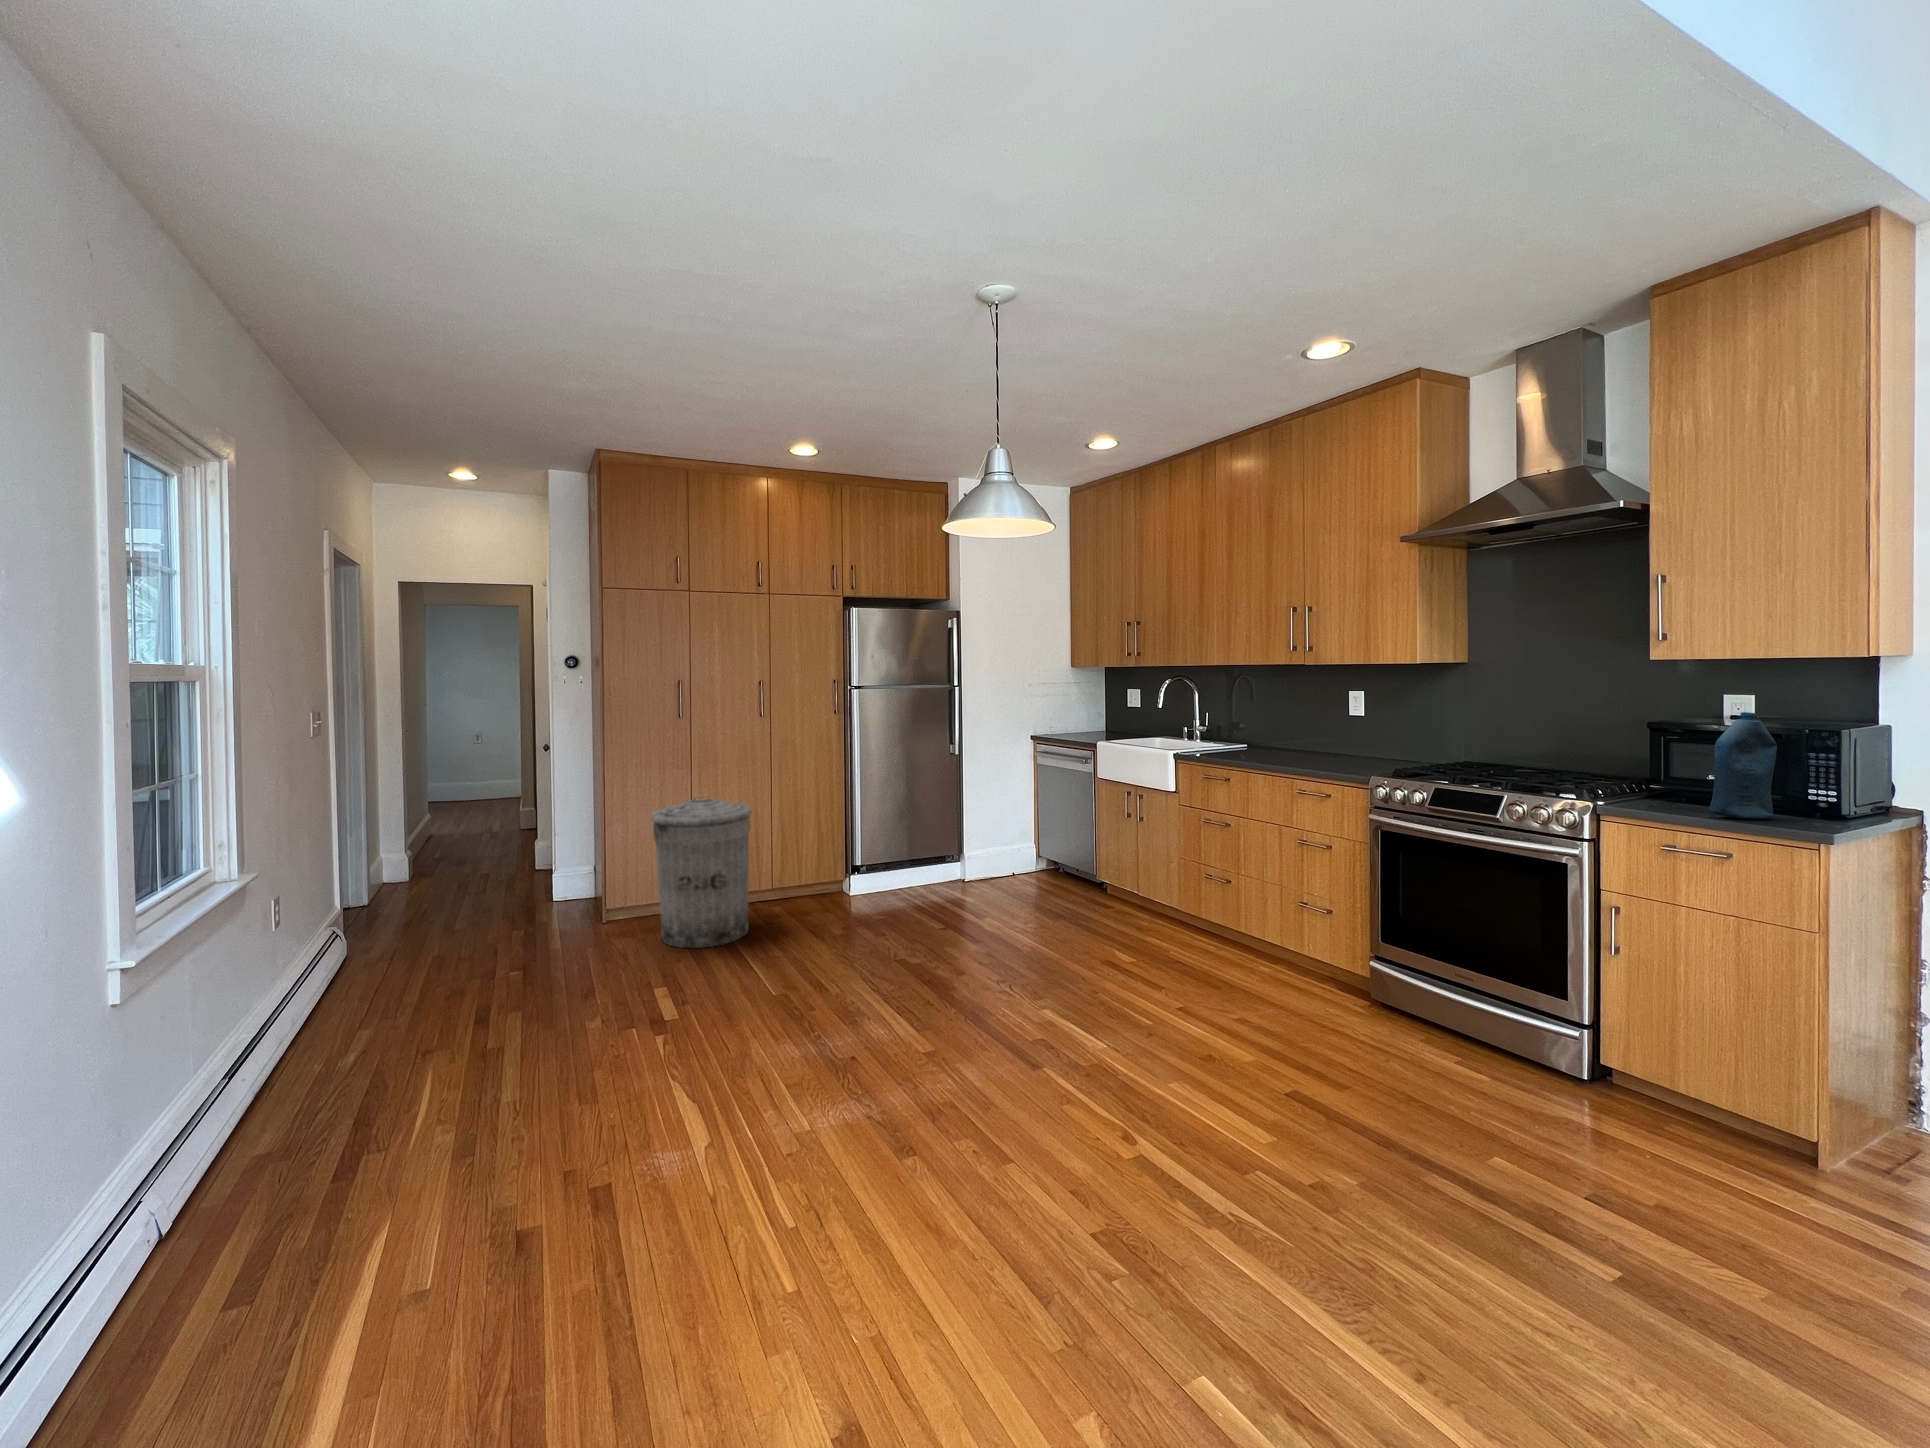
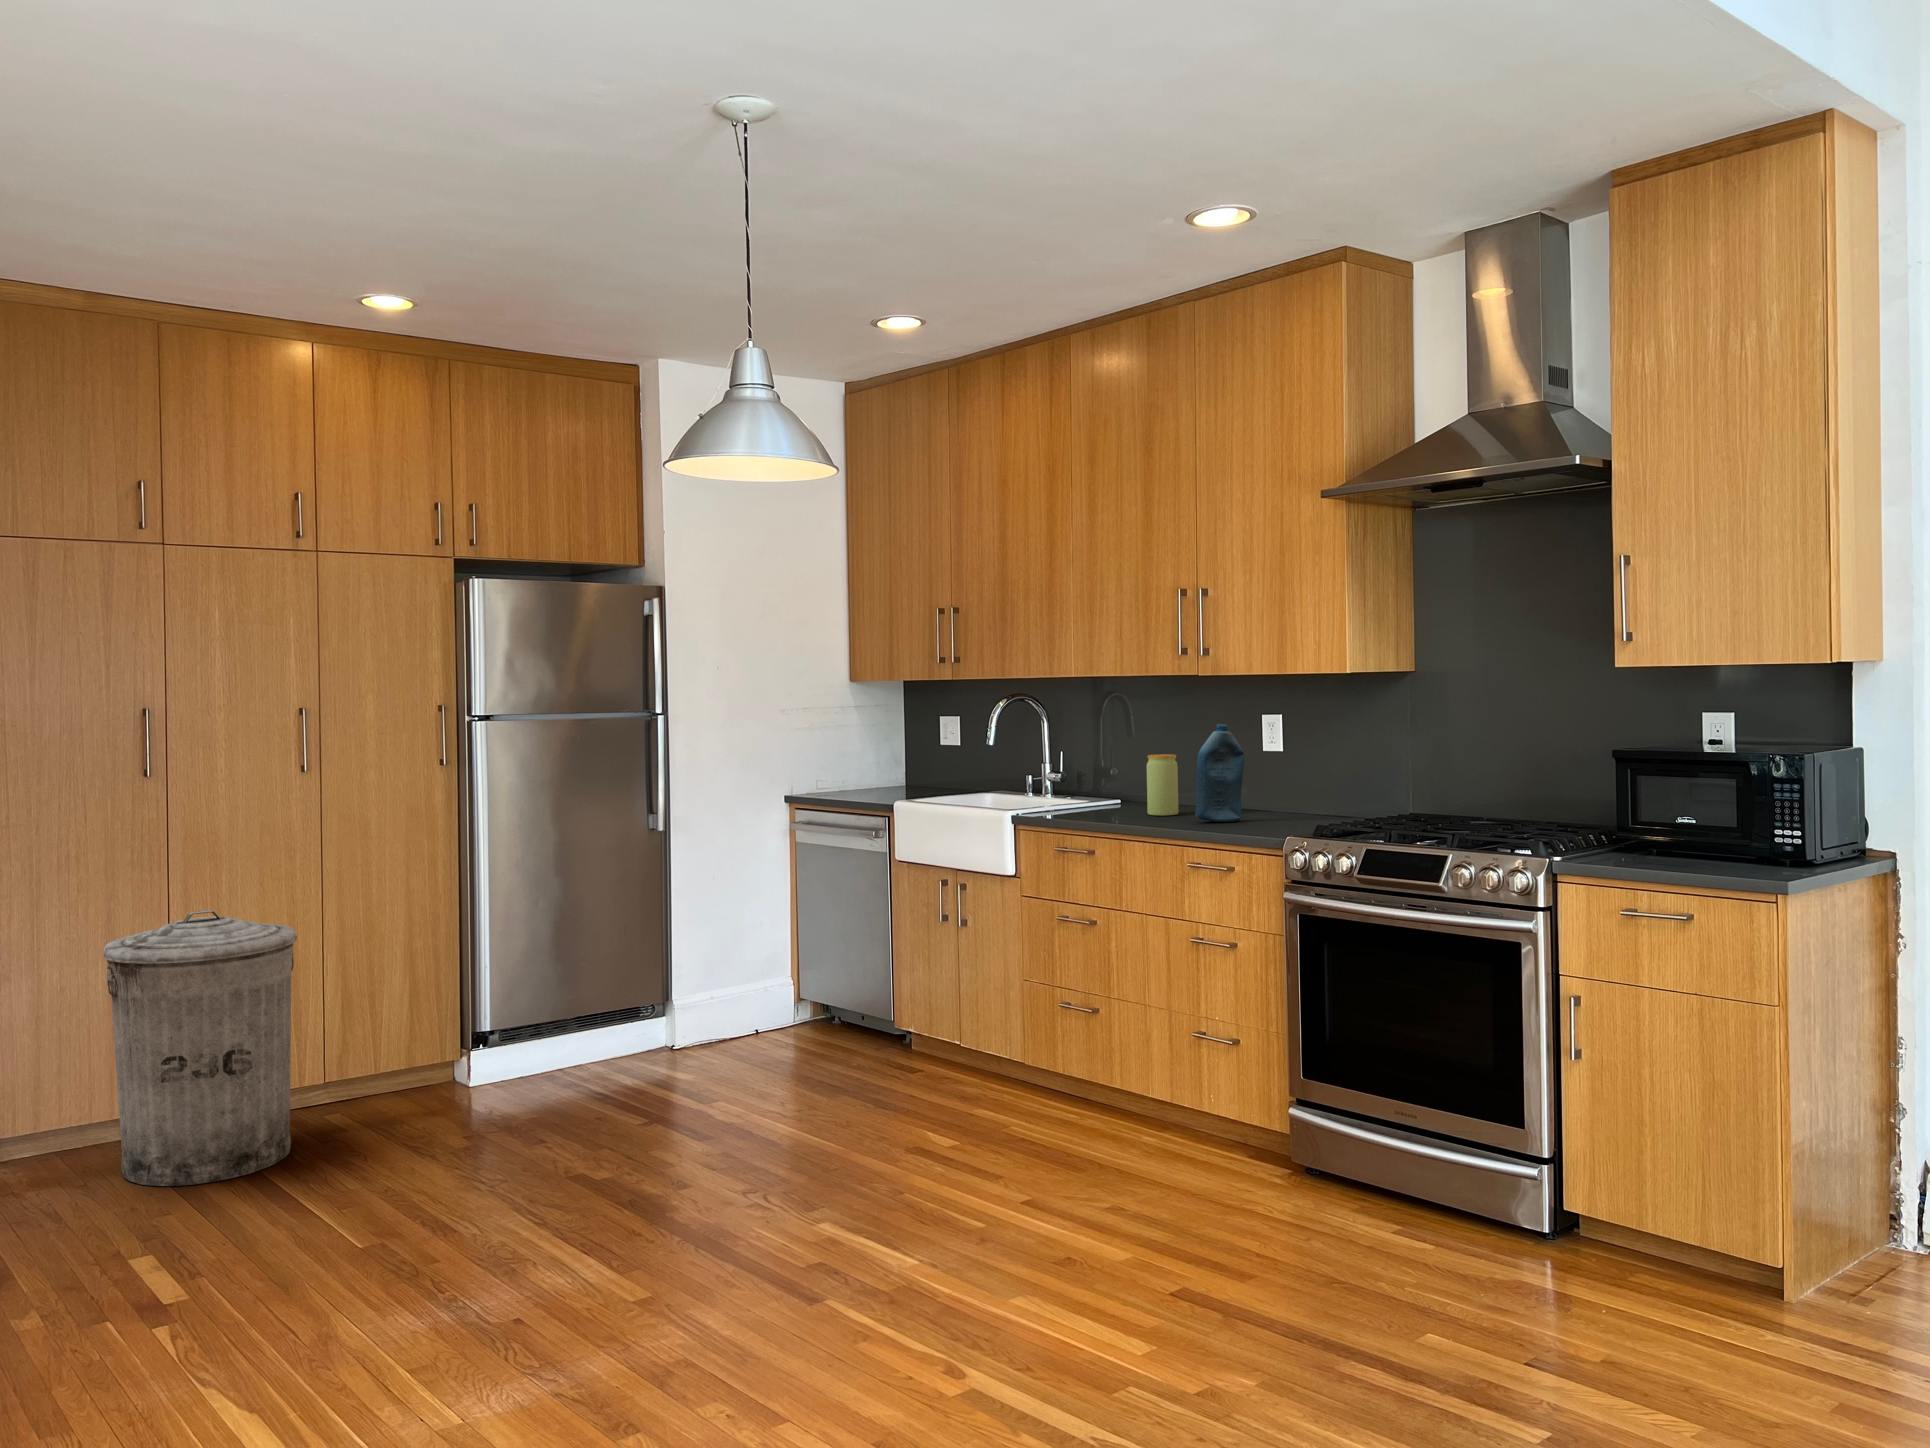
bottle: present [1710,712,1777,819] -> present [1195,724,1244,822]
jar: none [1266,717,1288,757] -> present [1147,754,1178,816]

